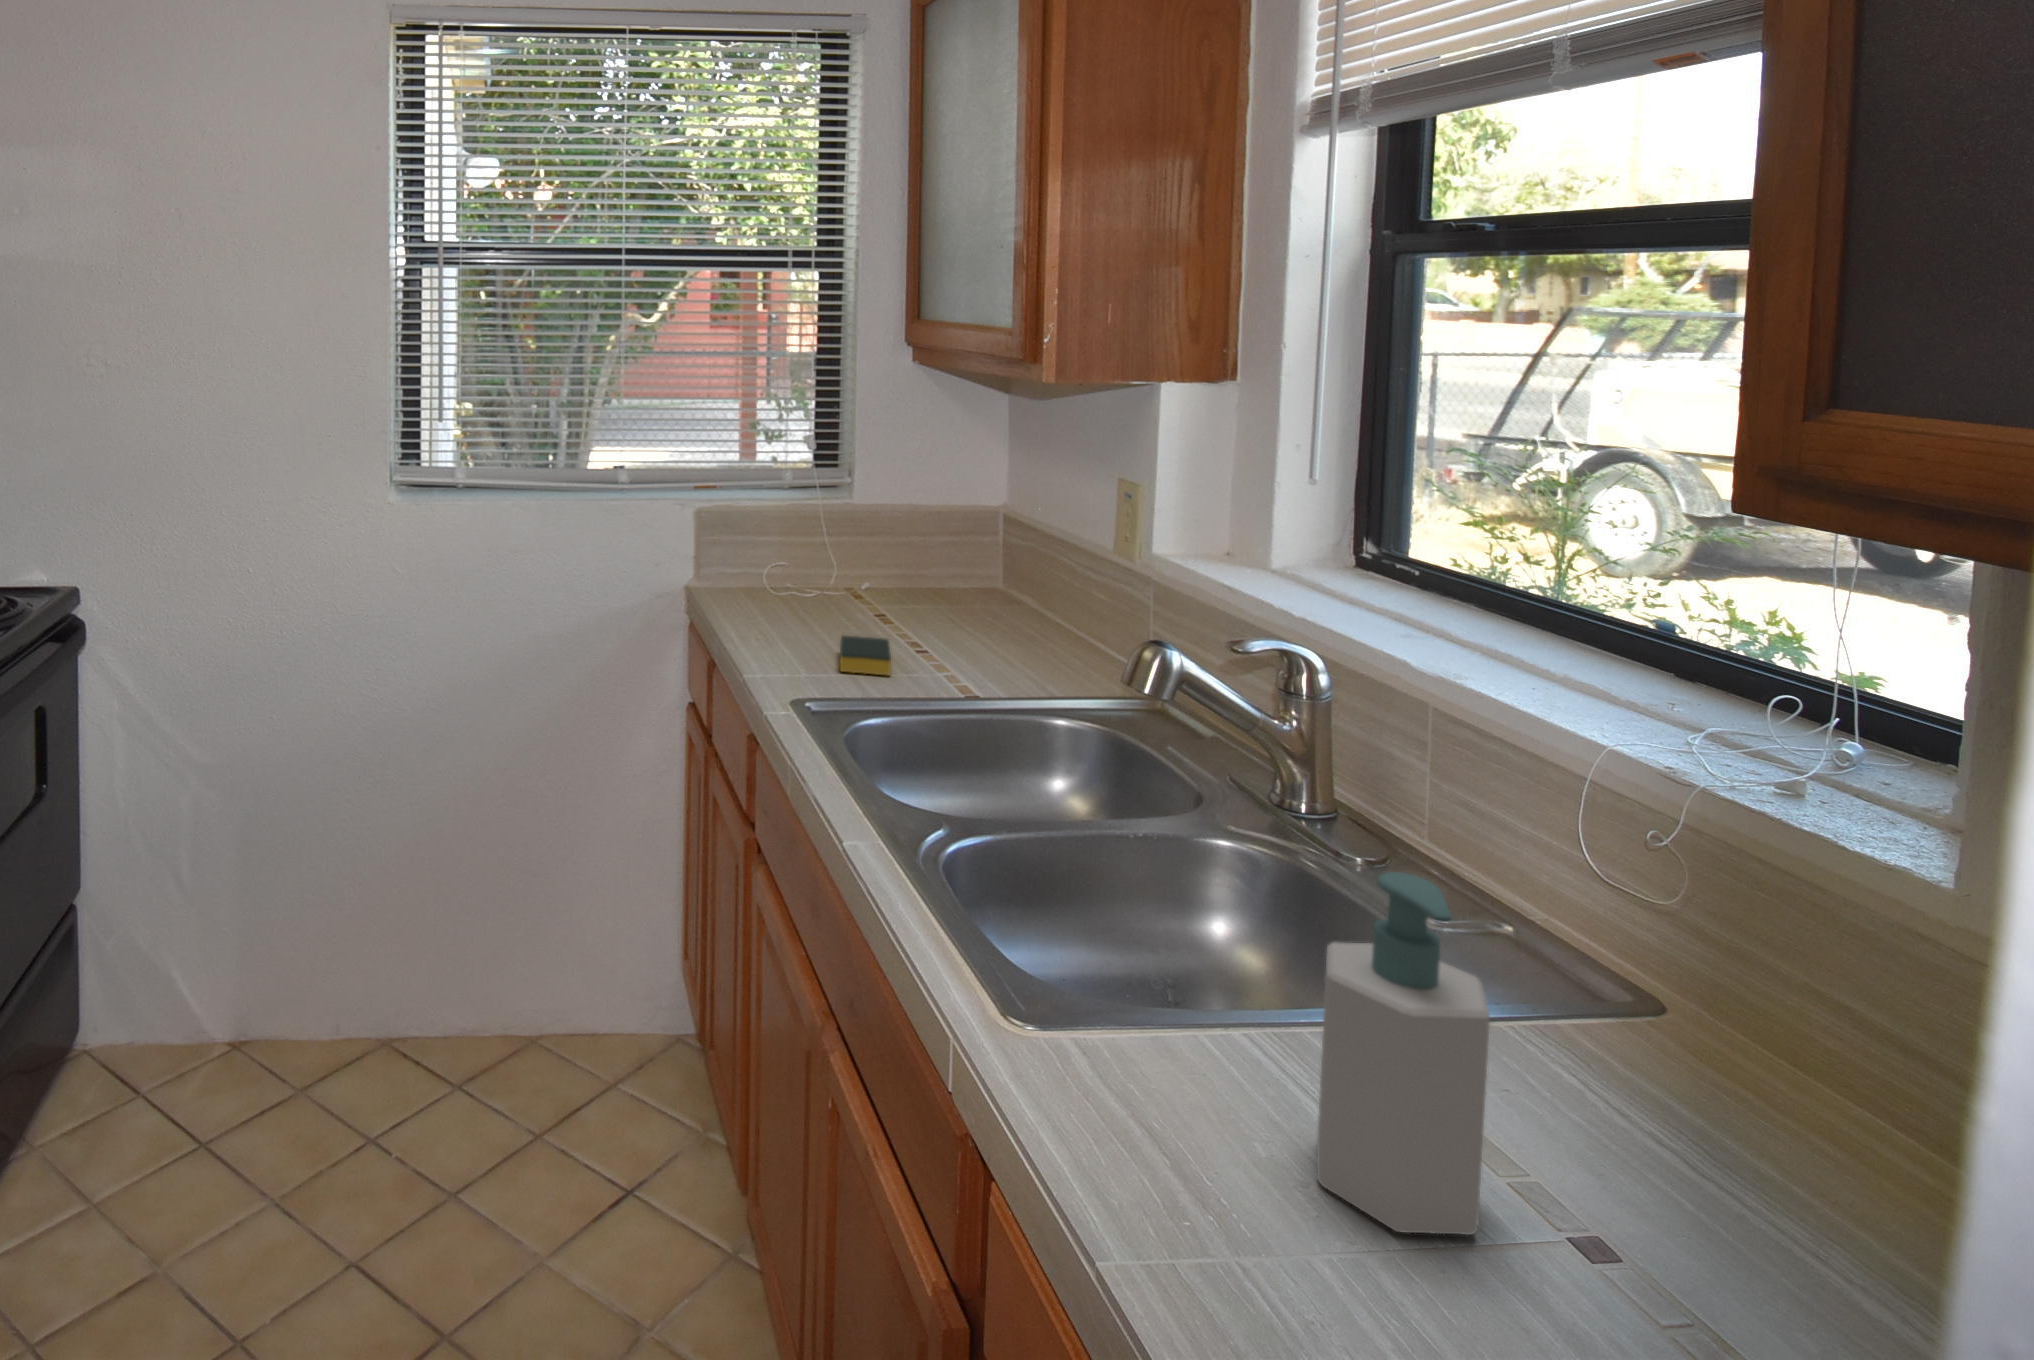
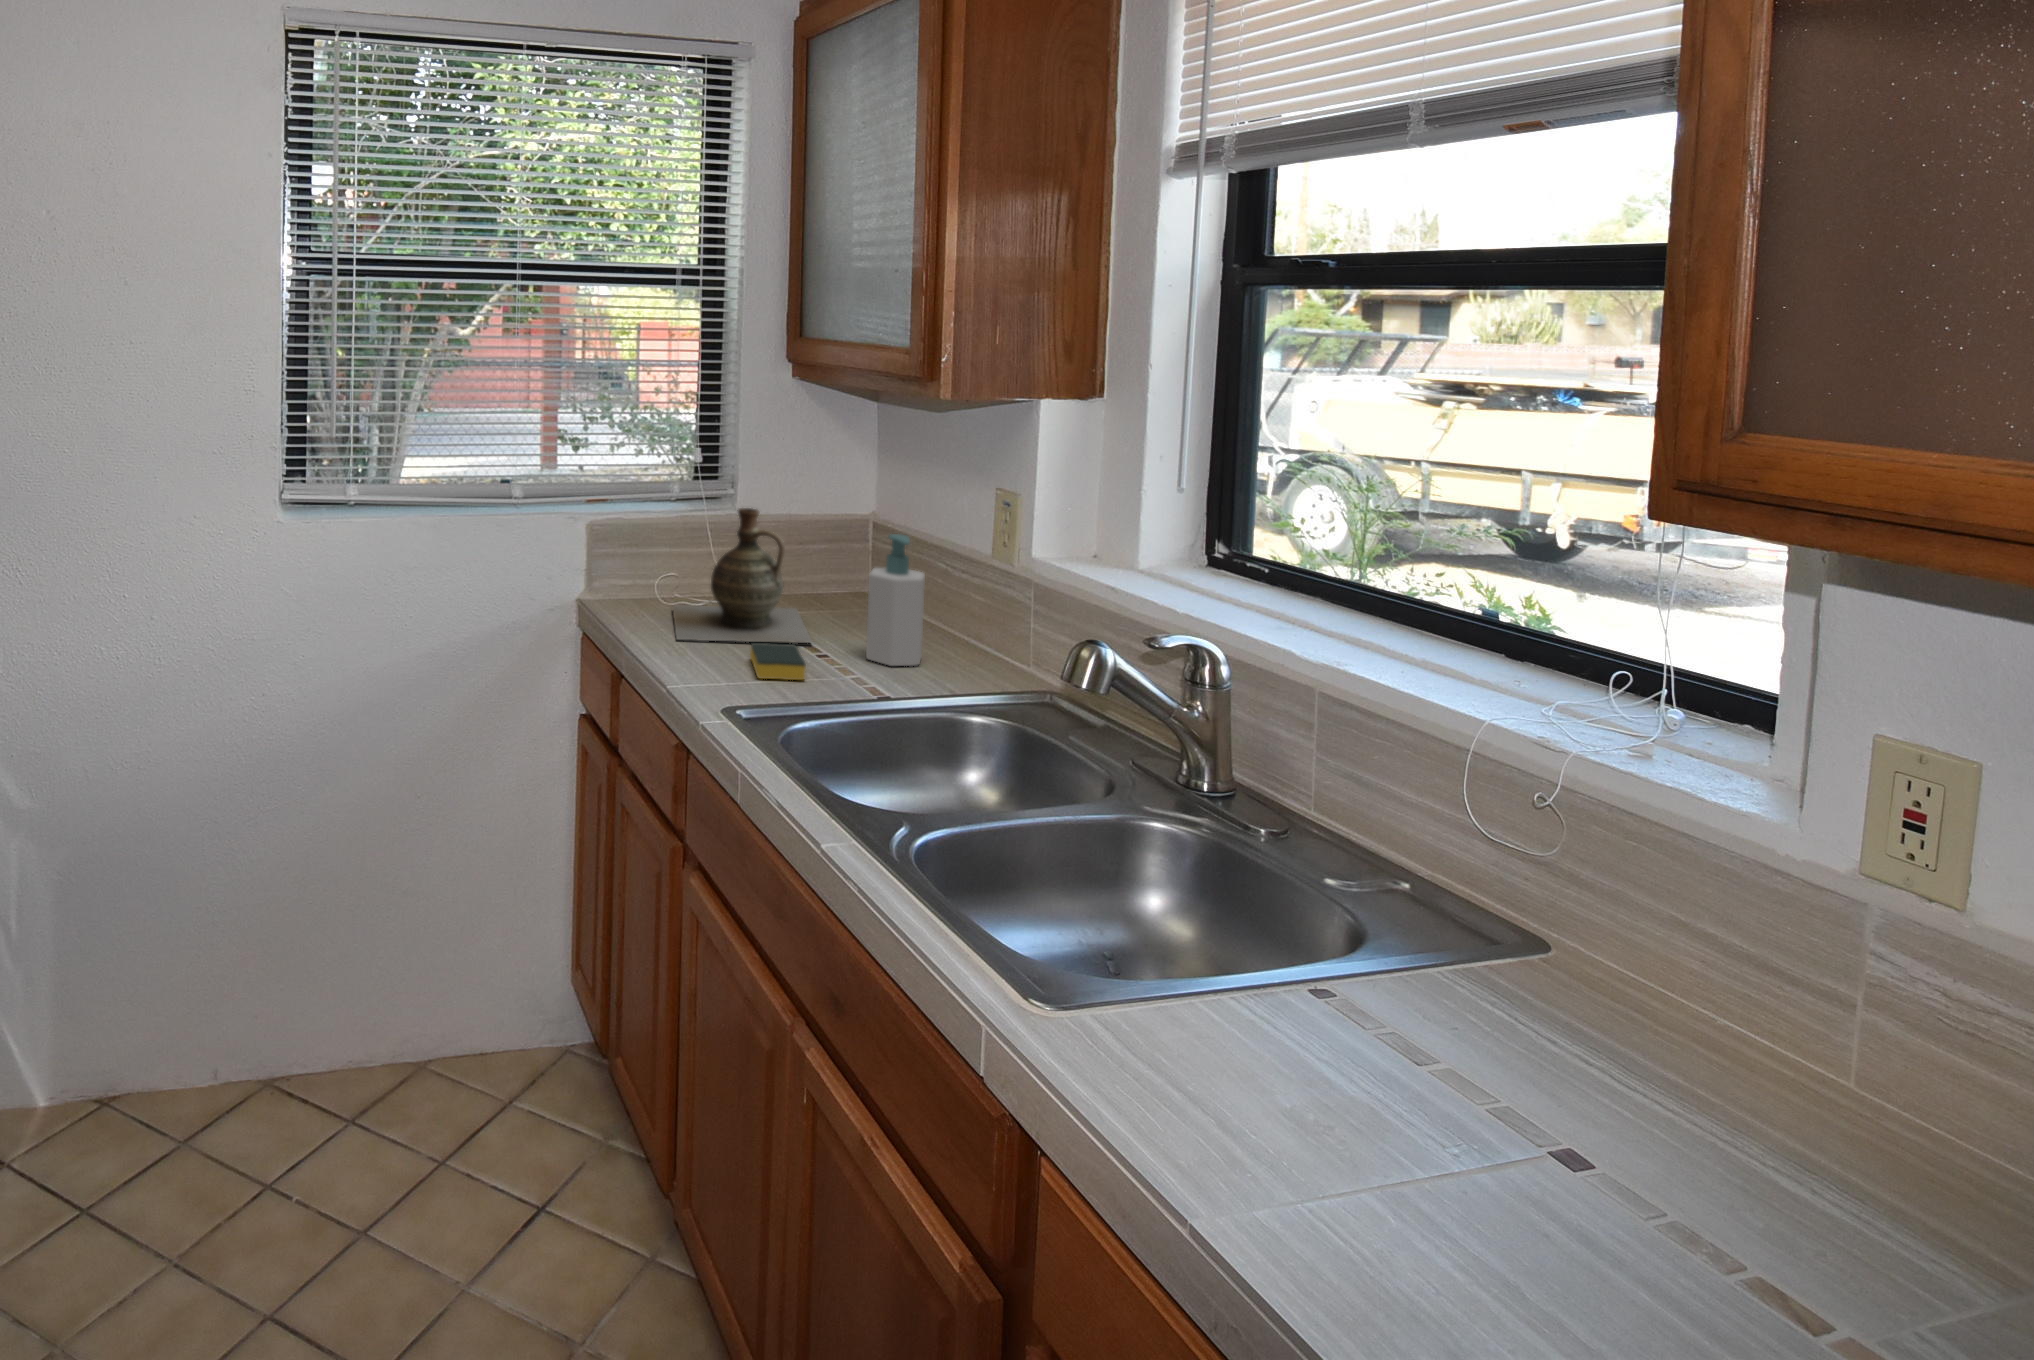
ceramic jug: none [770,497,914,638] -> present [673,508,812,643]
soap bottle: present [1317,872,1490,1235] -> present [866,534,925,666]

